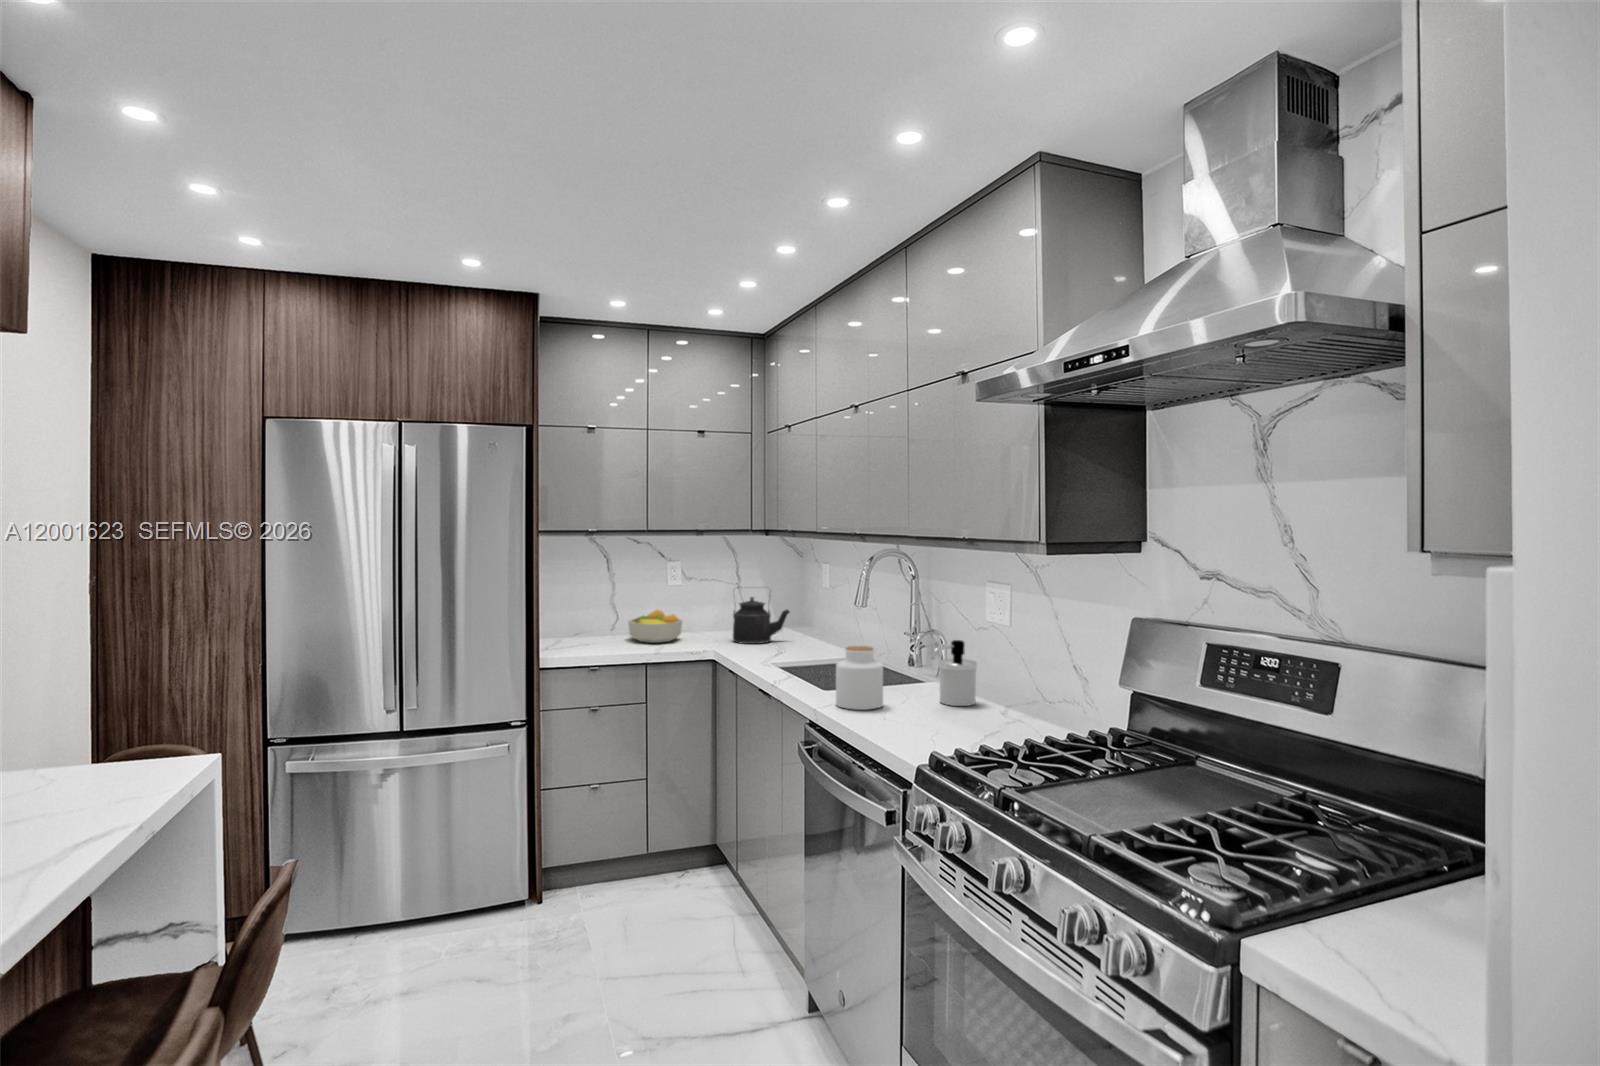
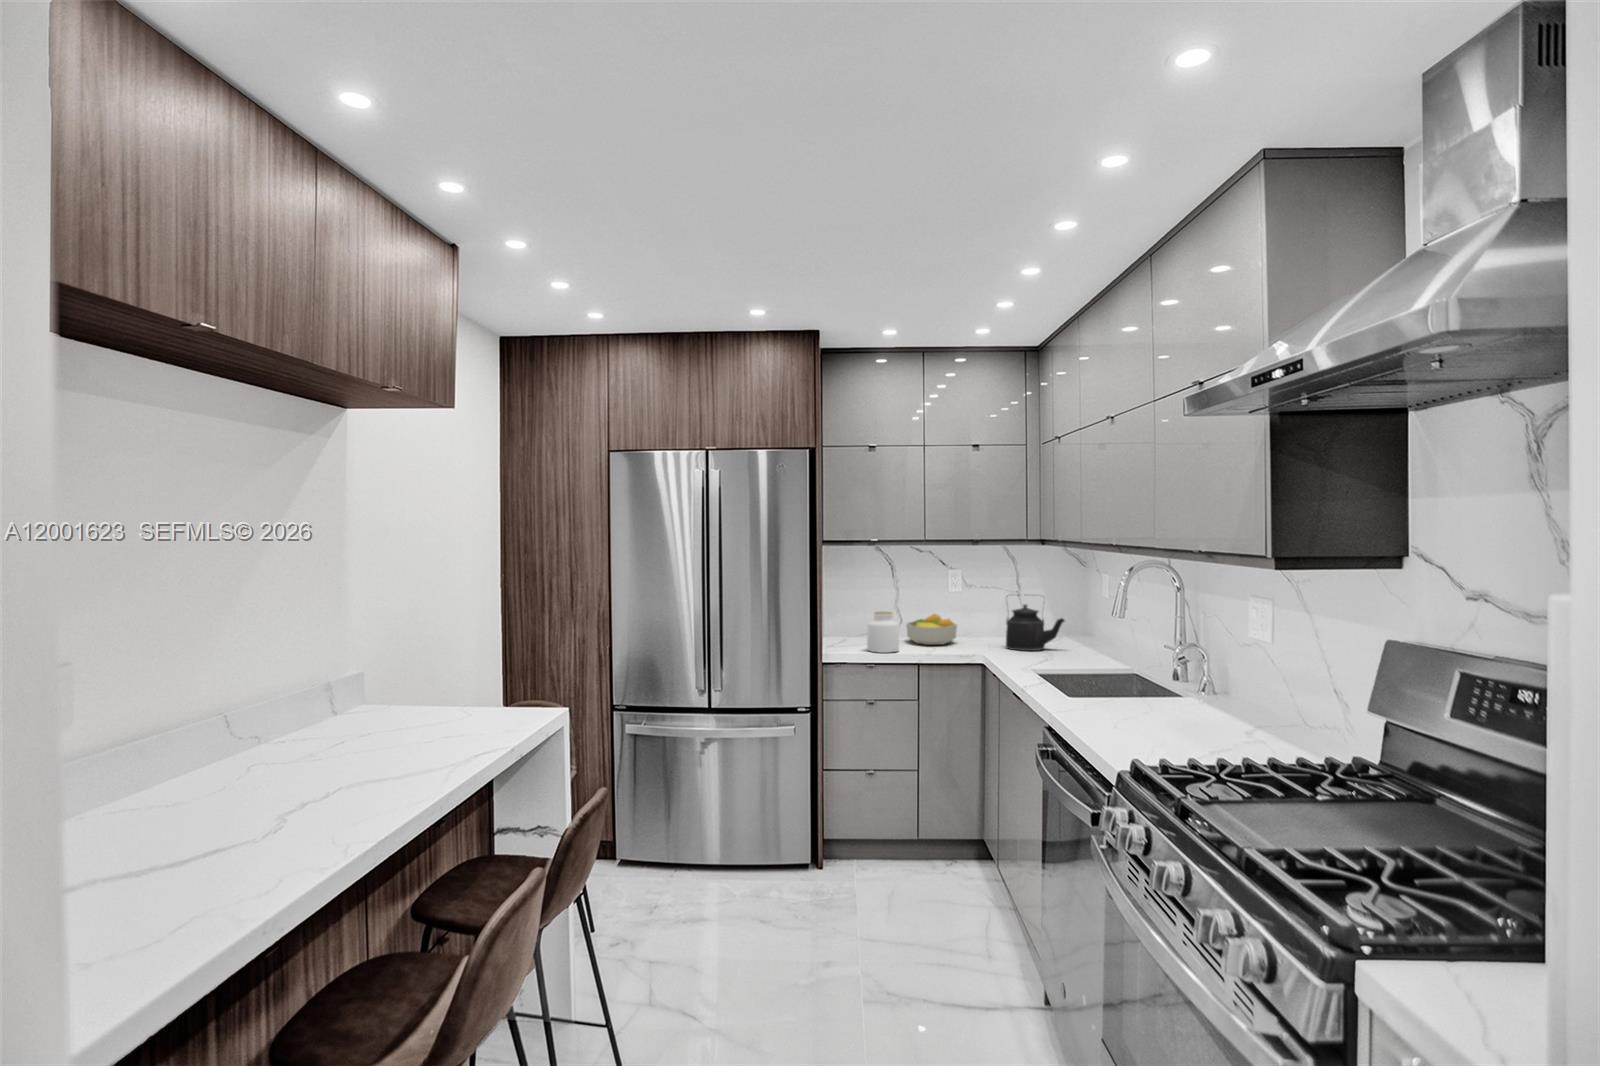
soap dispenser: present [932,640,977,706] -> none [1176,656,1232,725]
jar: present [836,646,883,710] -> present [867,612,899,653]

